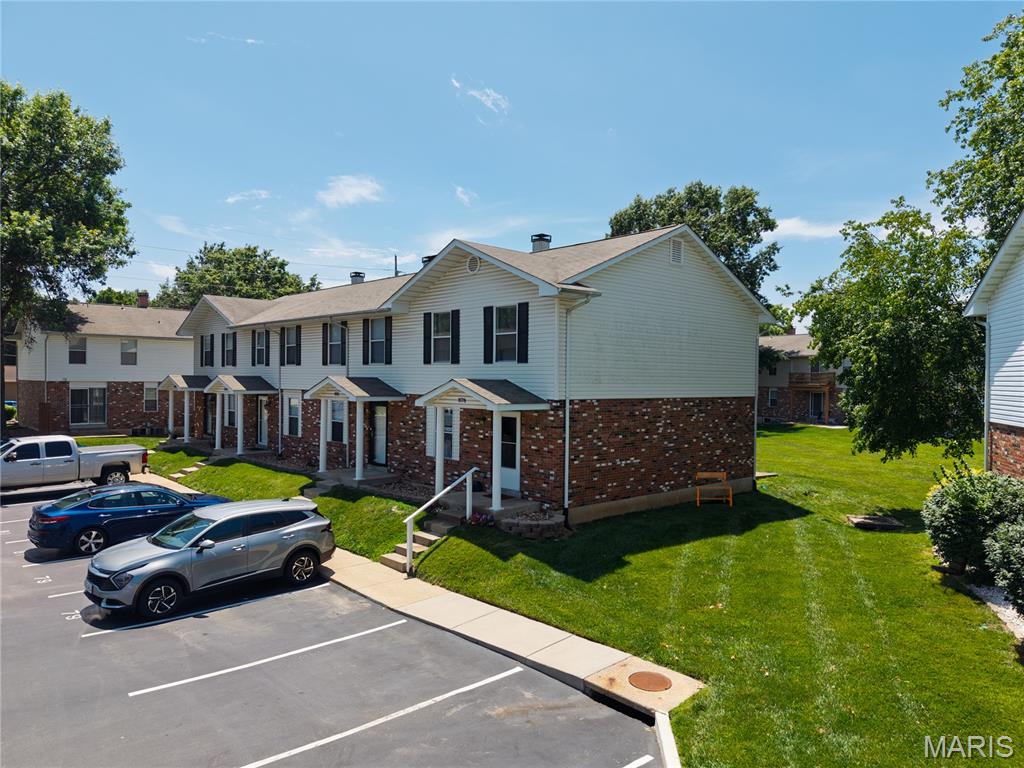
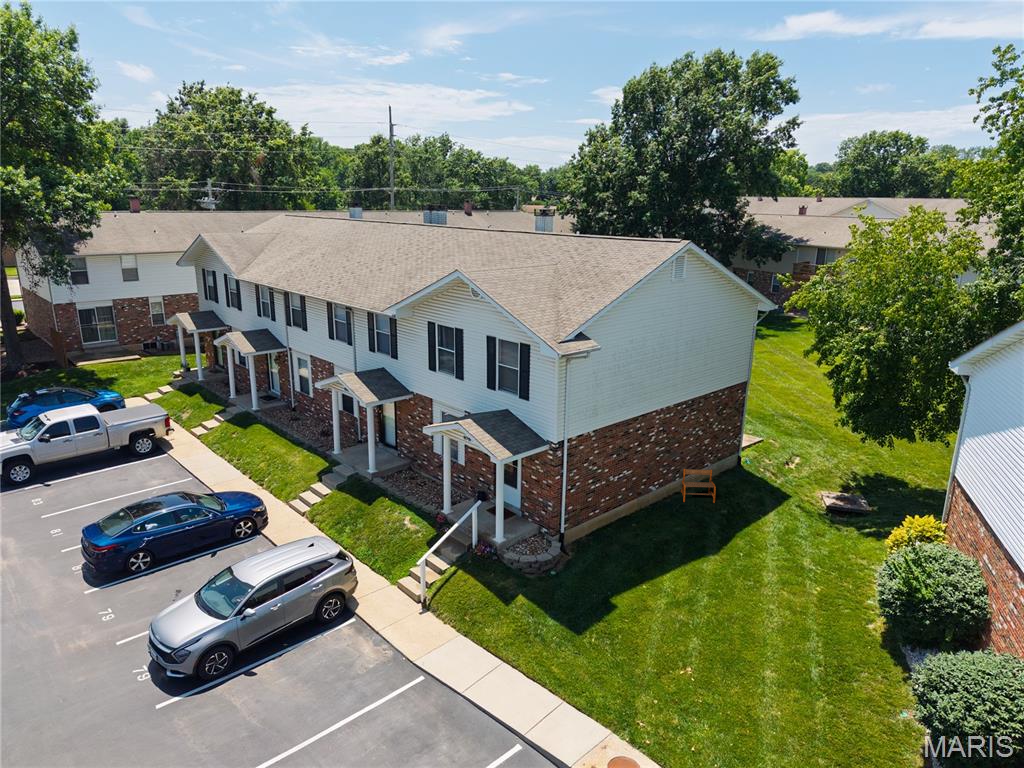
chair: present [931,556,968,594] -> none [872,623,908,663]

